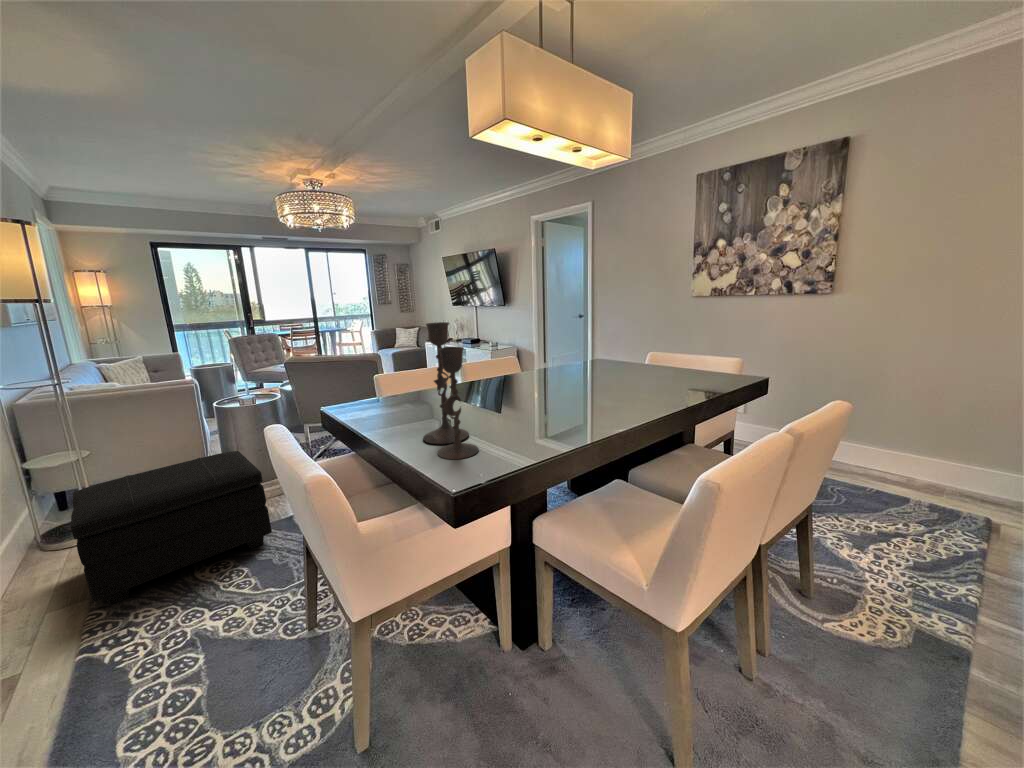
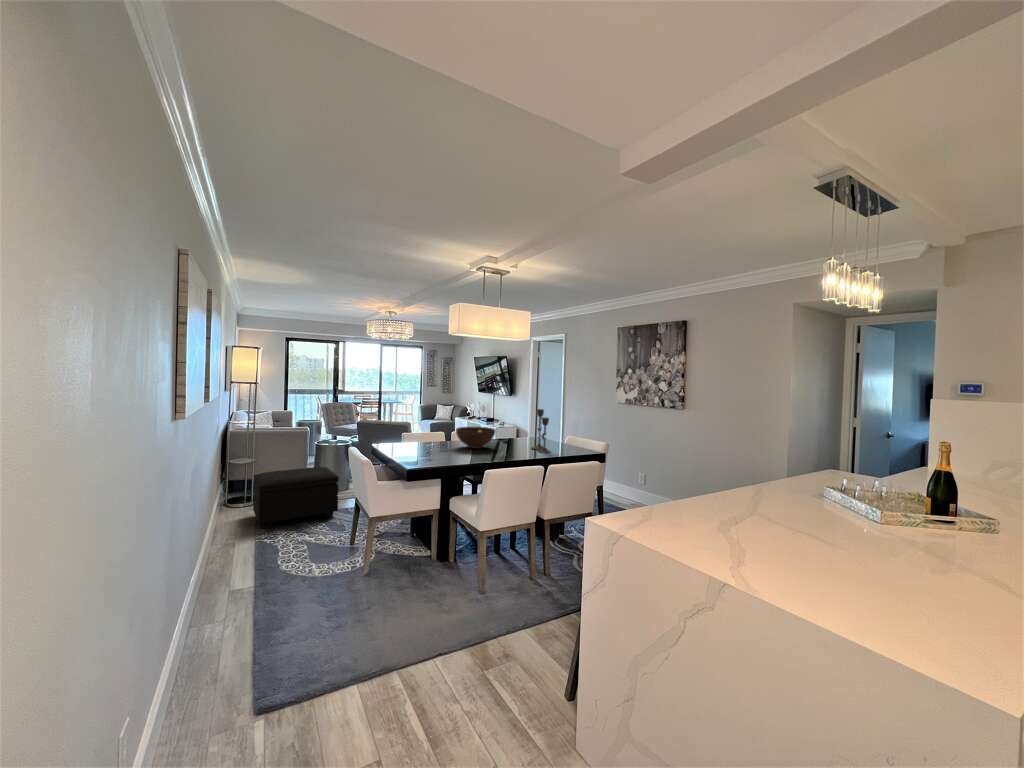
candlestick: present [423,322,479,459] -> present [532,409,550,453]
fruit bowl: none [492,351,571,394] -> present [456,427,495,448]

